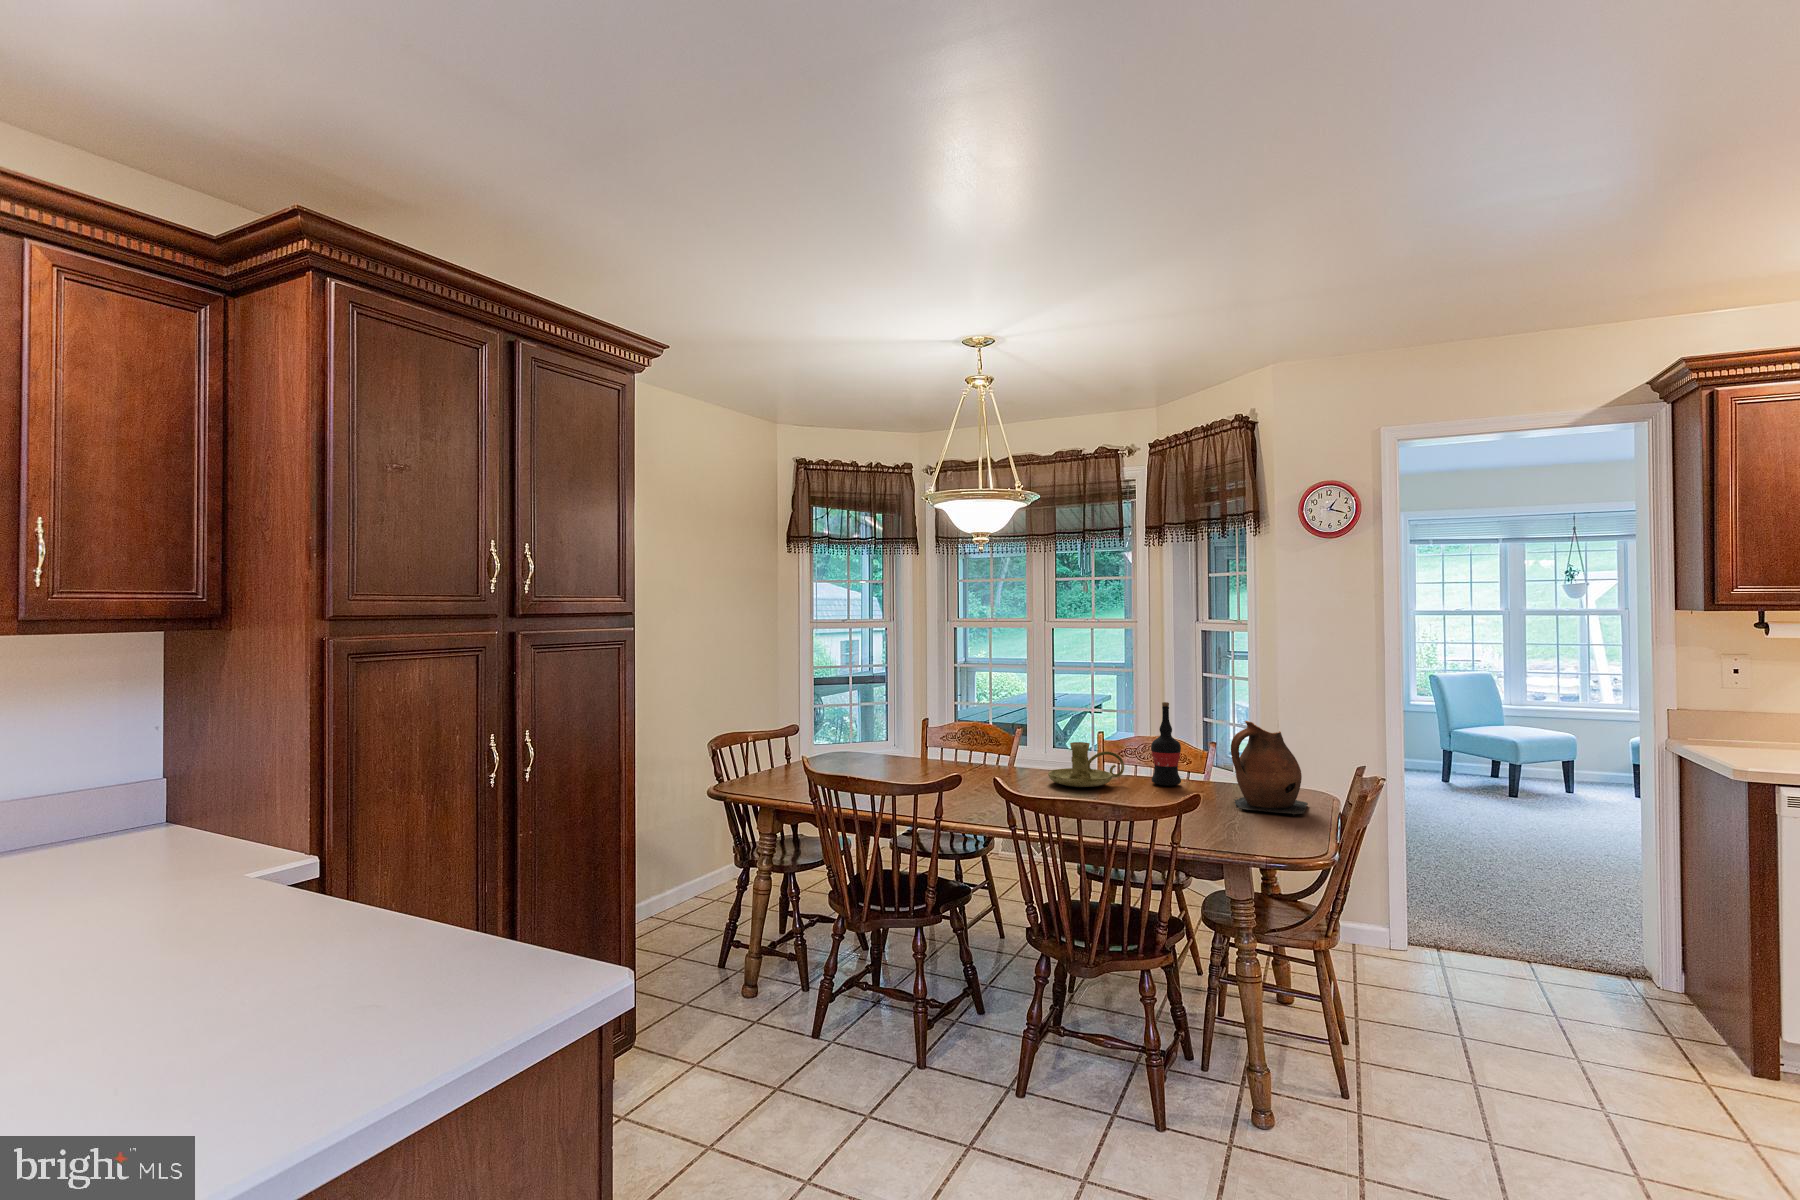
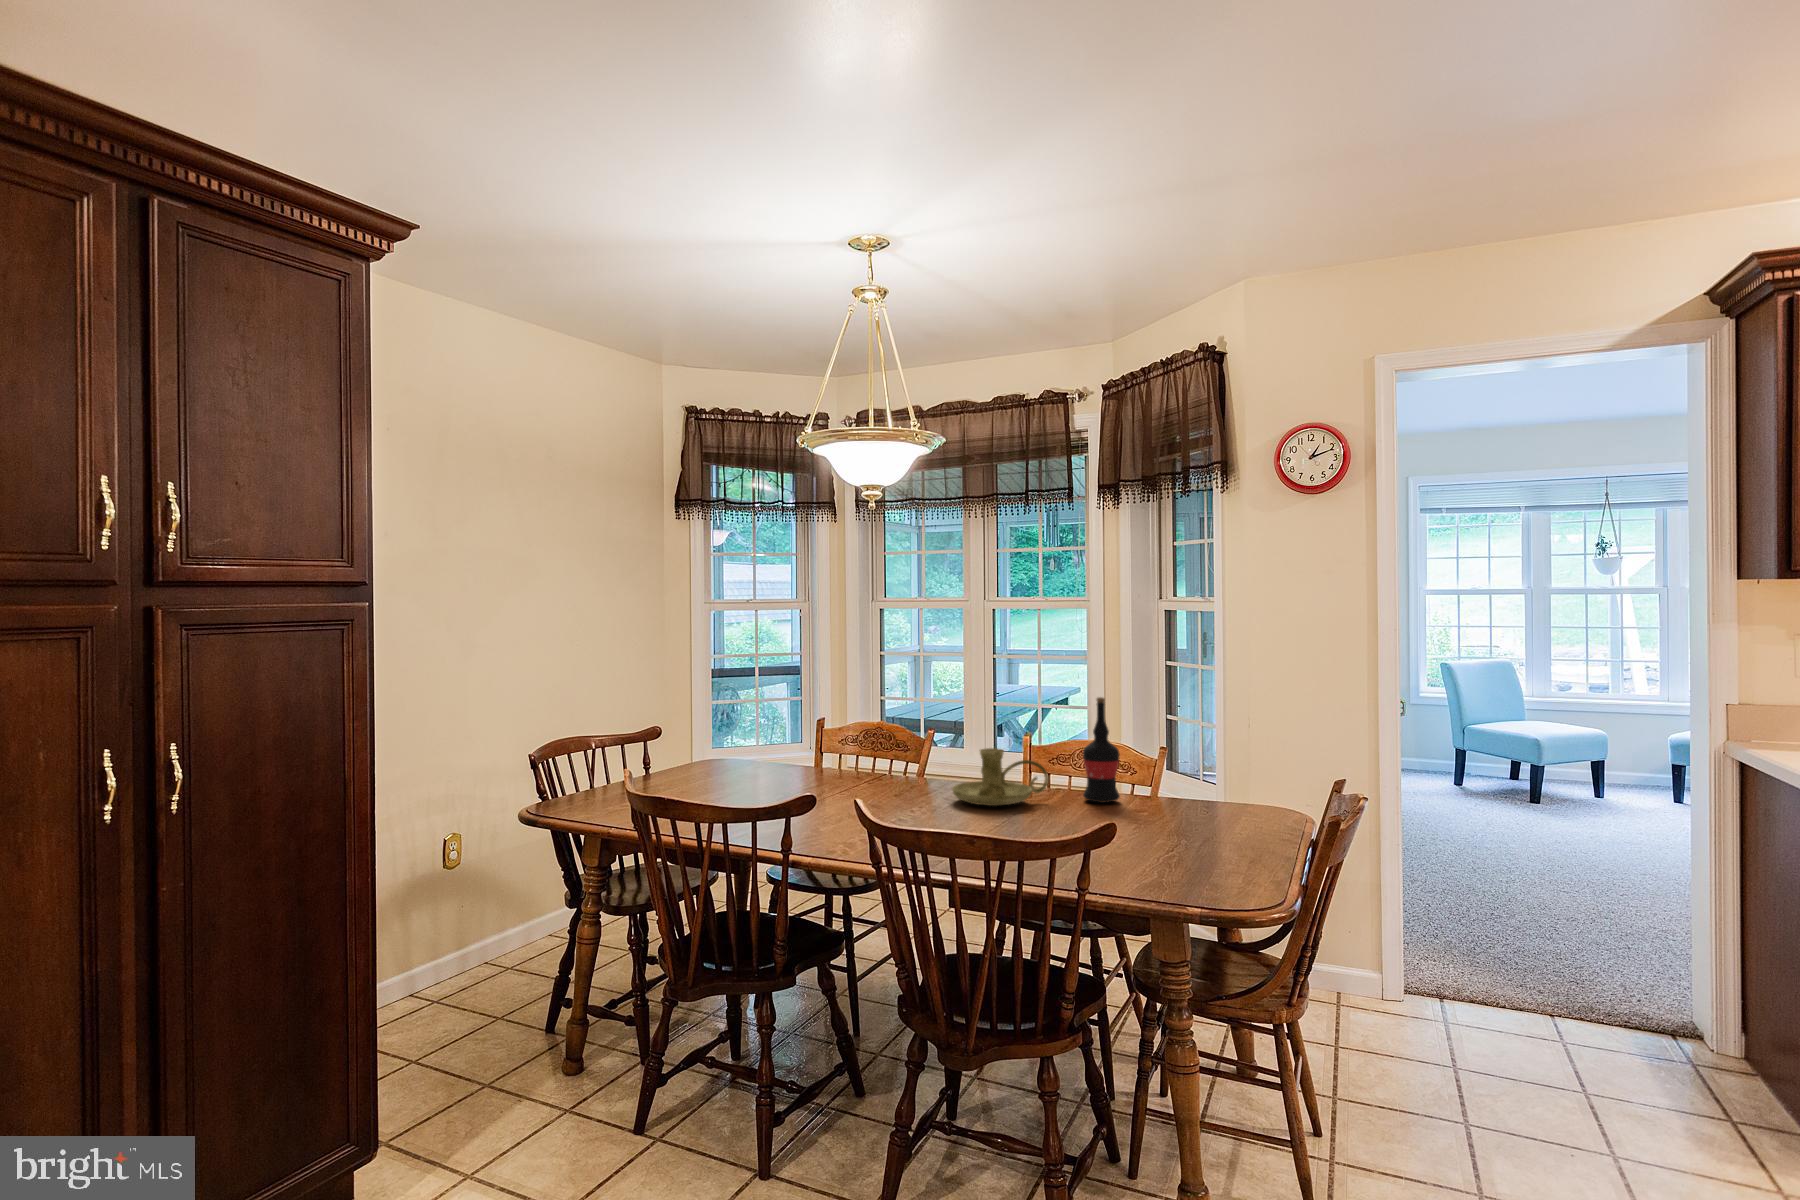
ceramic pitcher: present [1231,721,1308,816] -> none [1174,721,1273,845]

